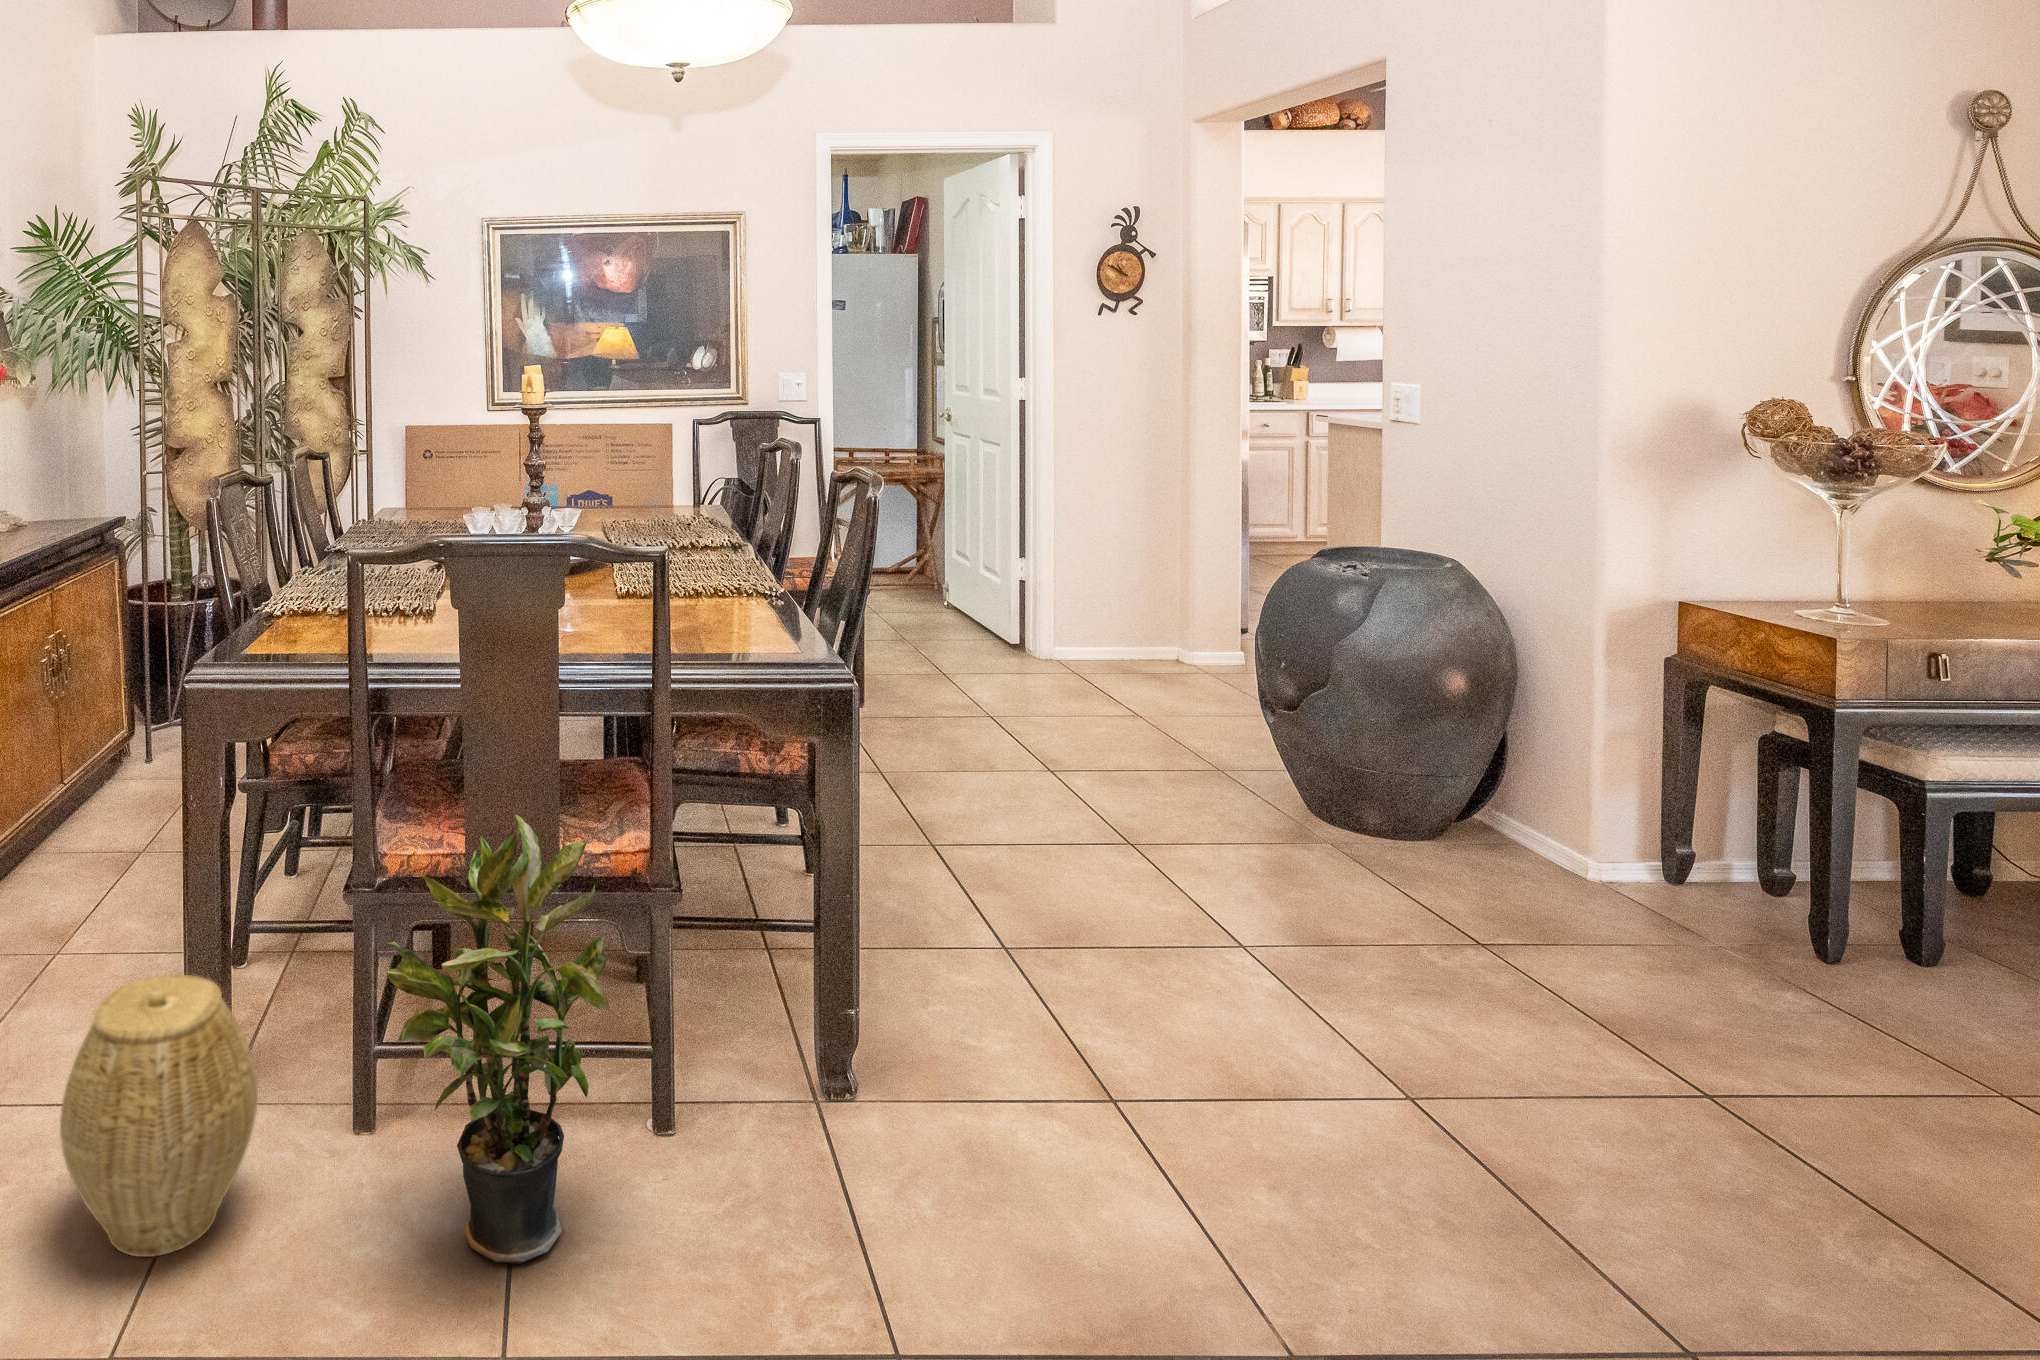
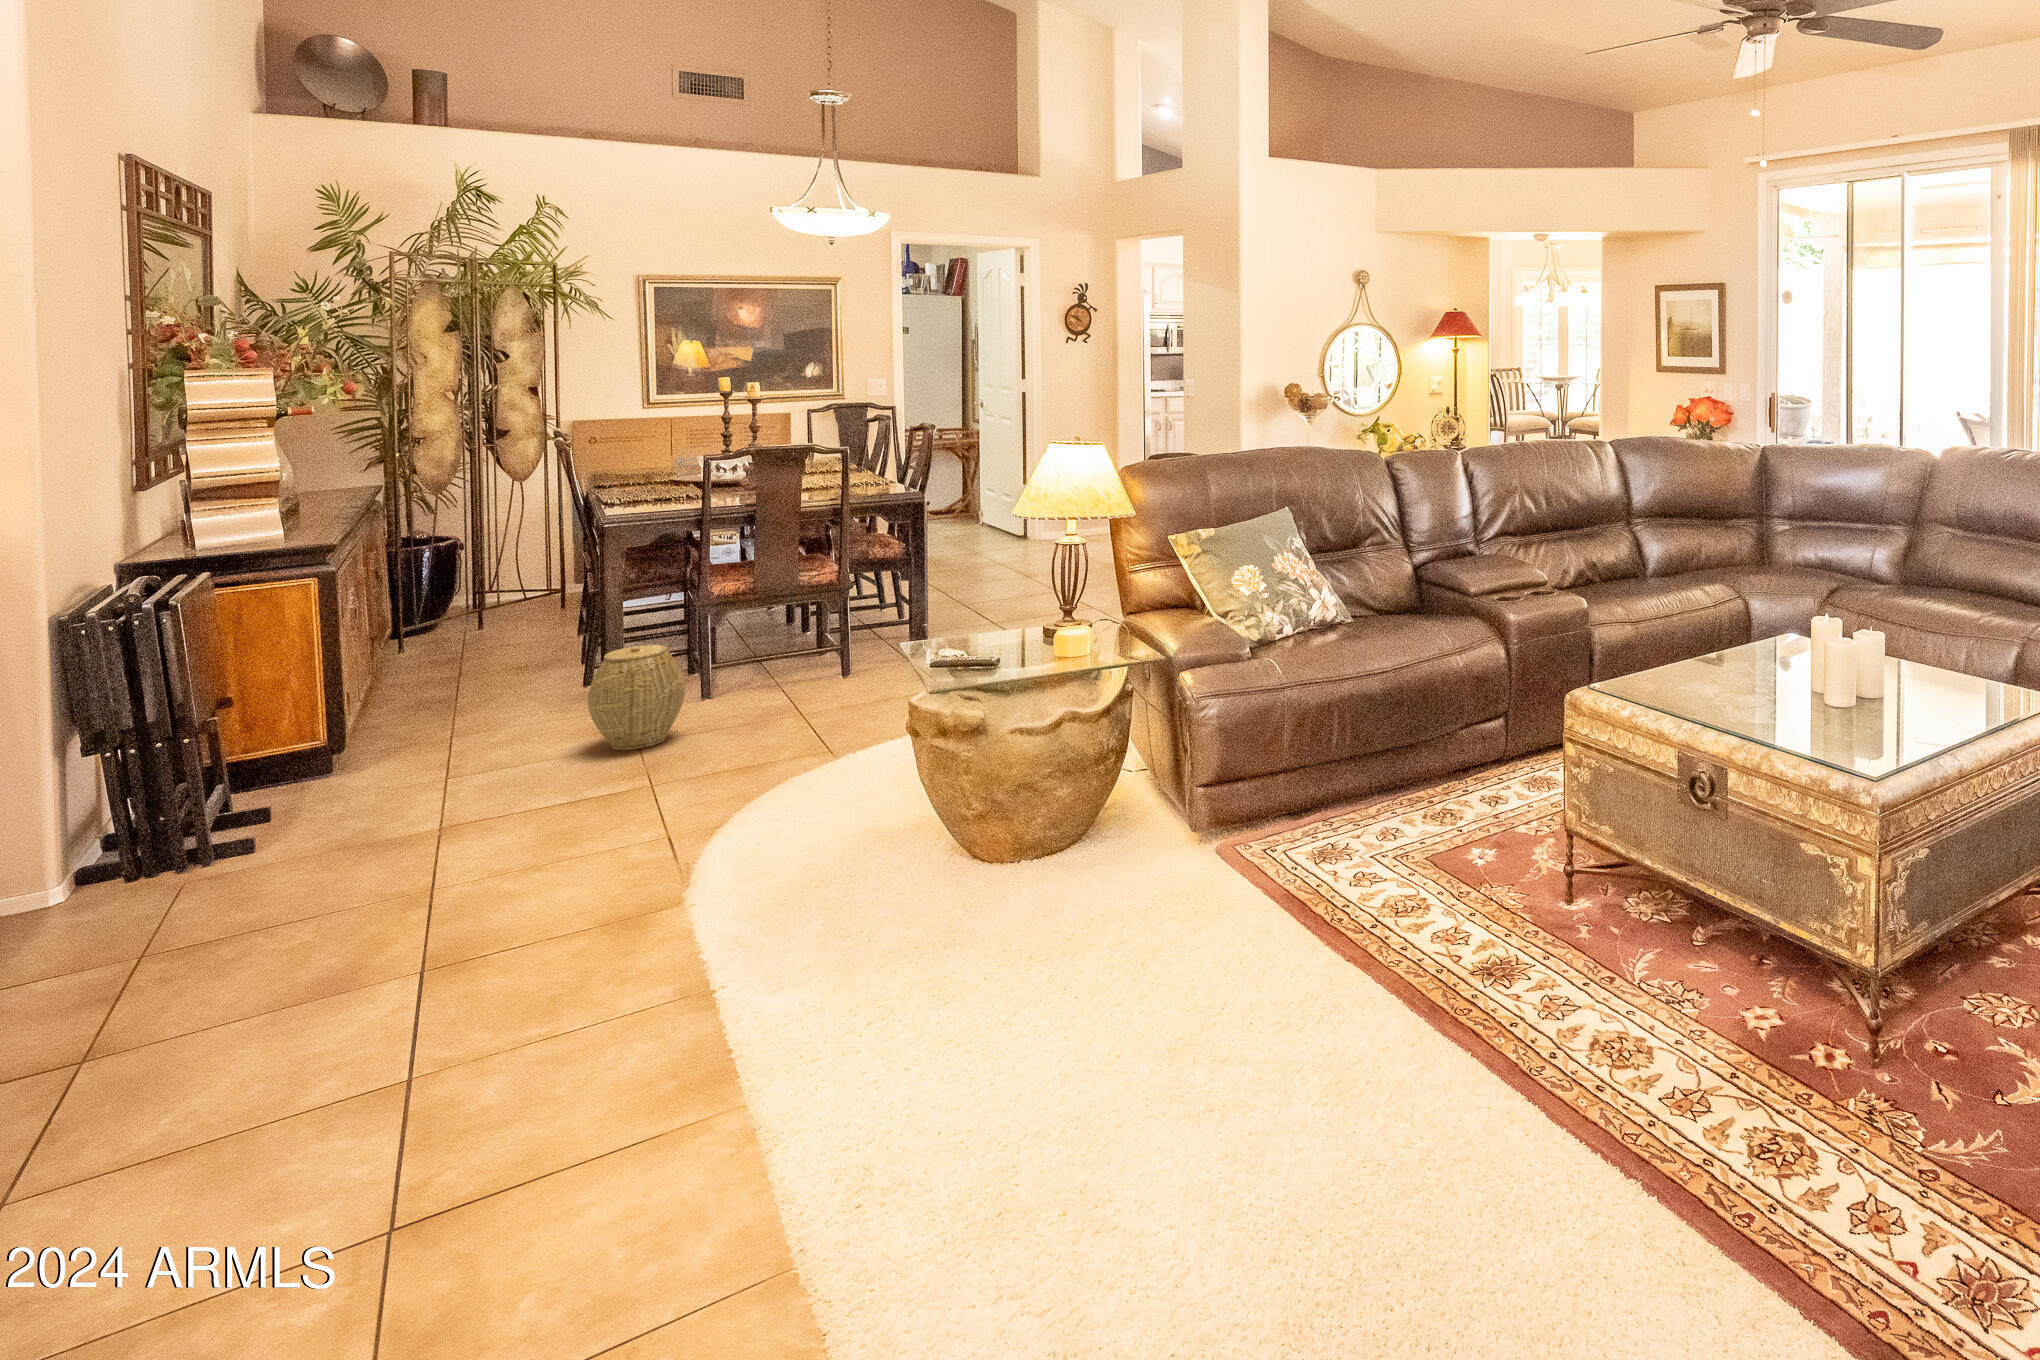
potted plant: present [385,814,609,1264] -> none [751,556,851,718]

